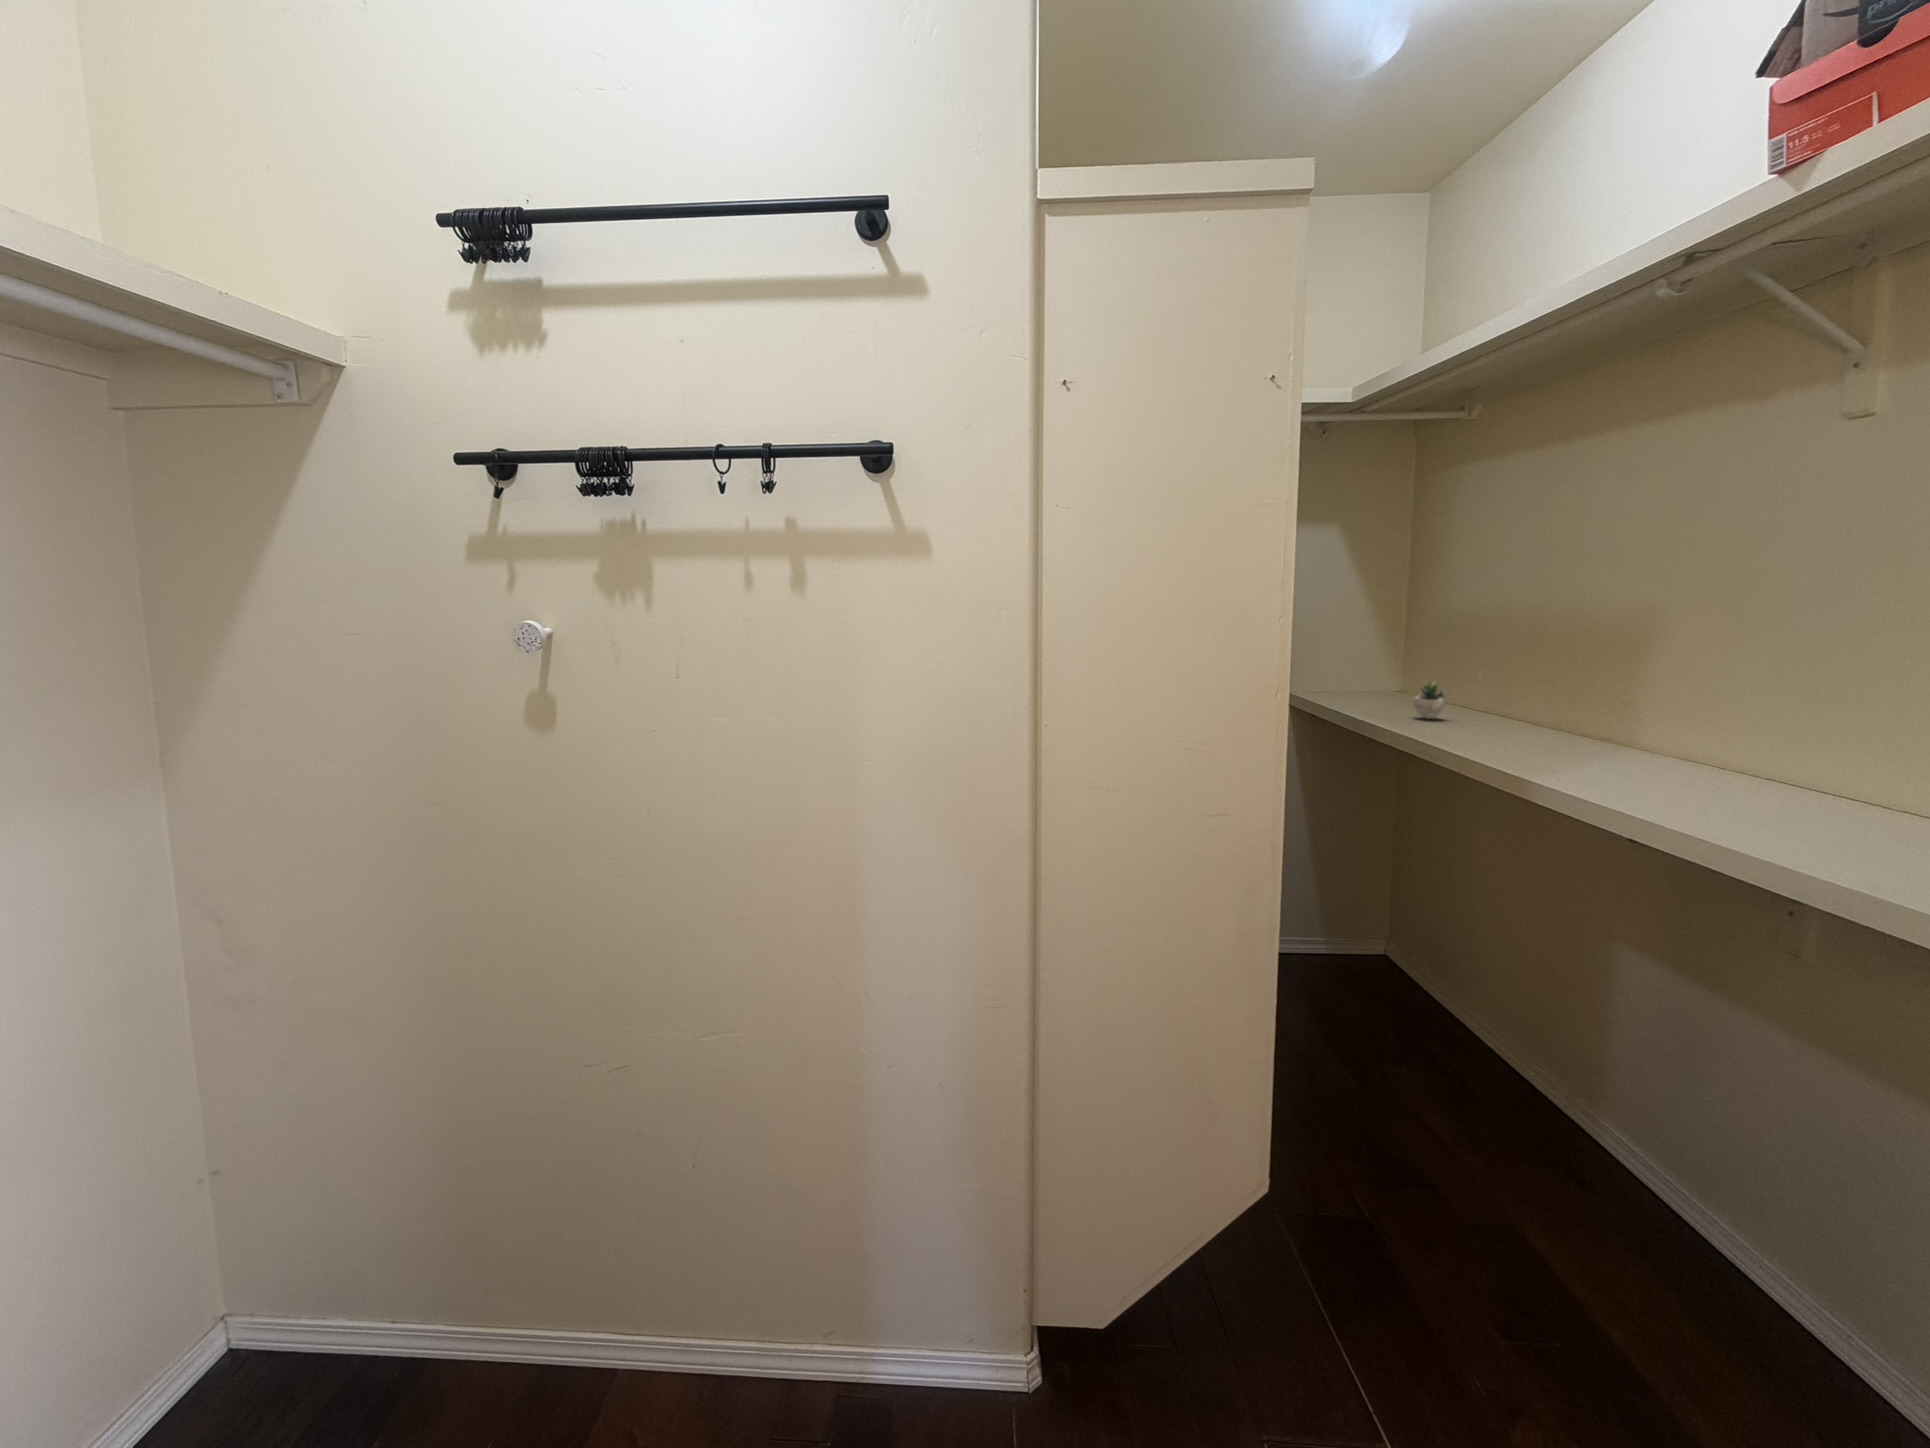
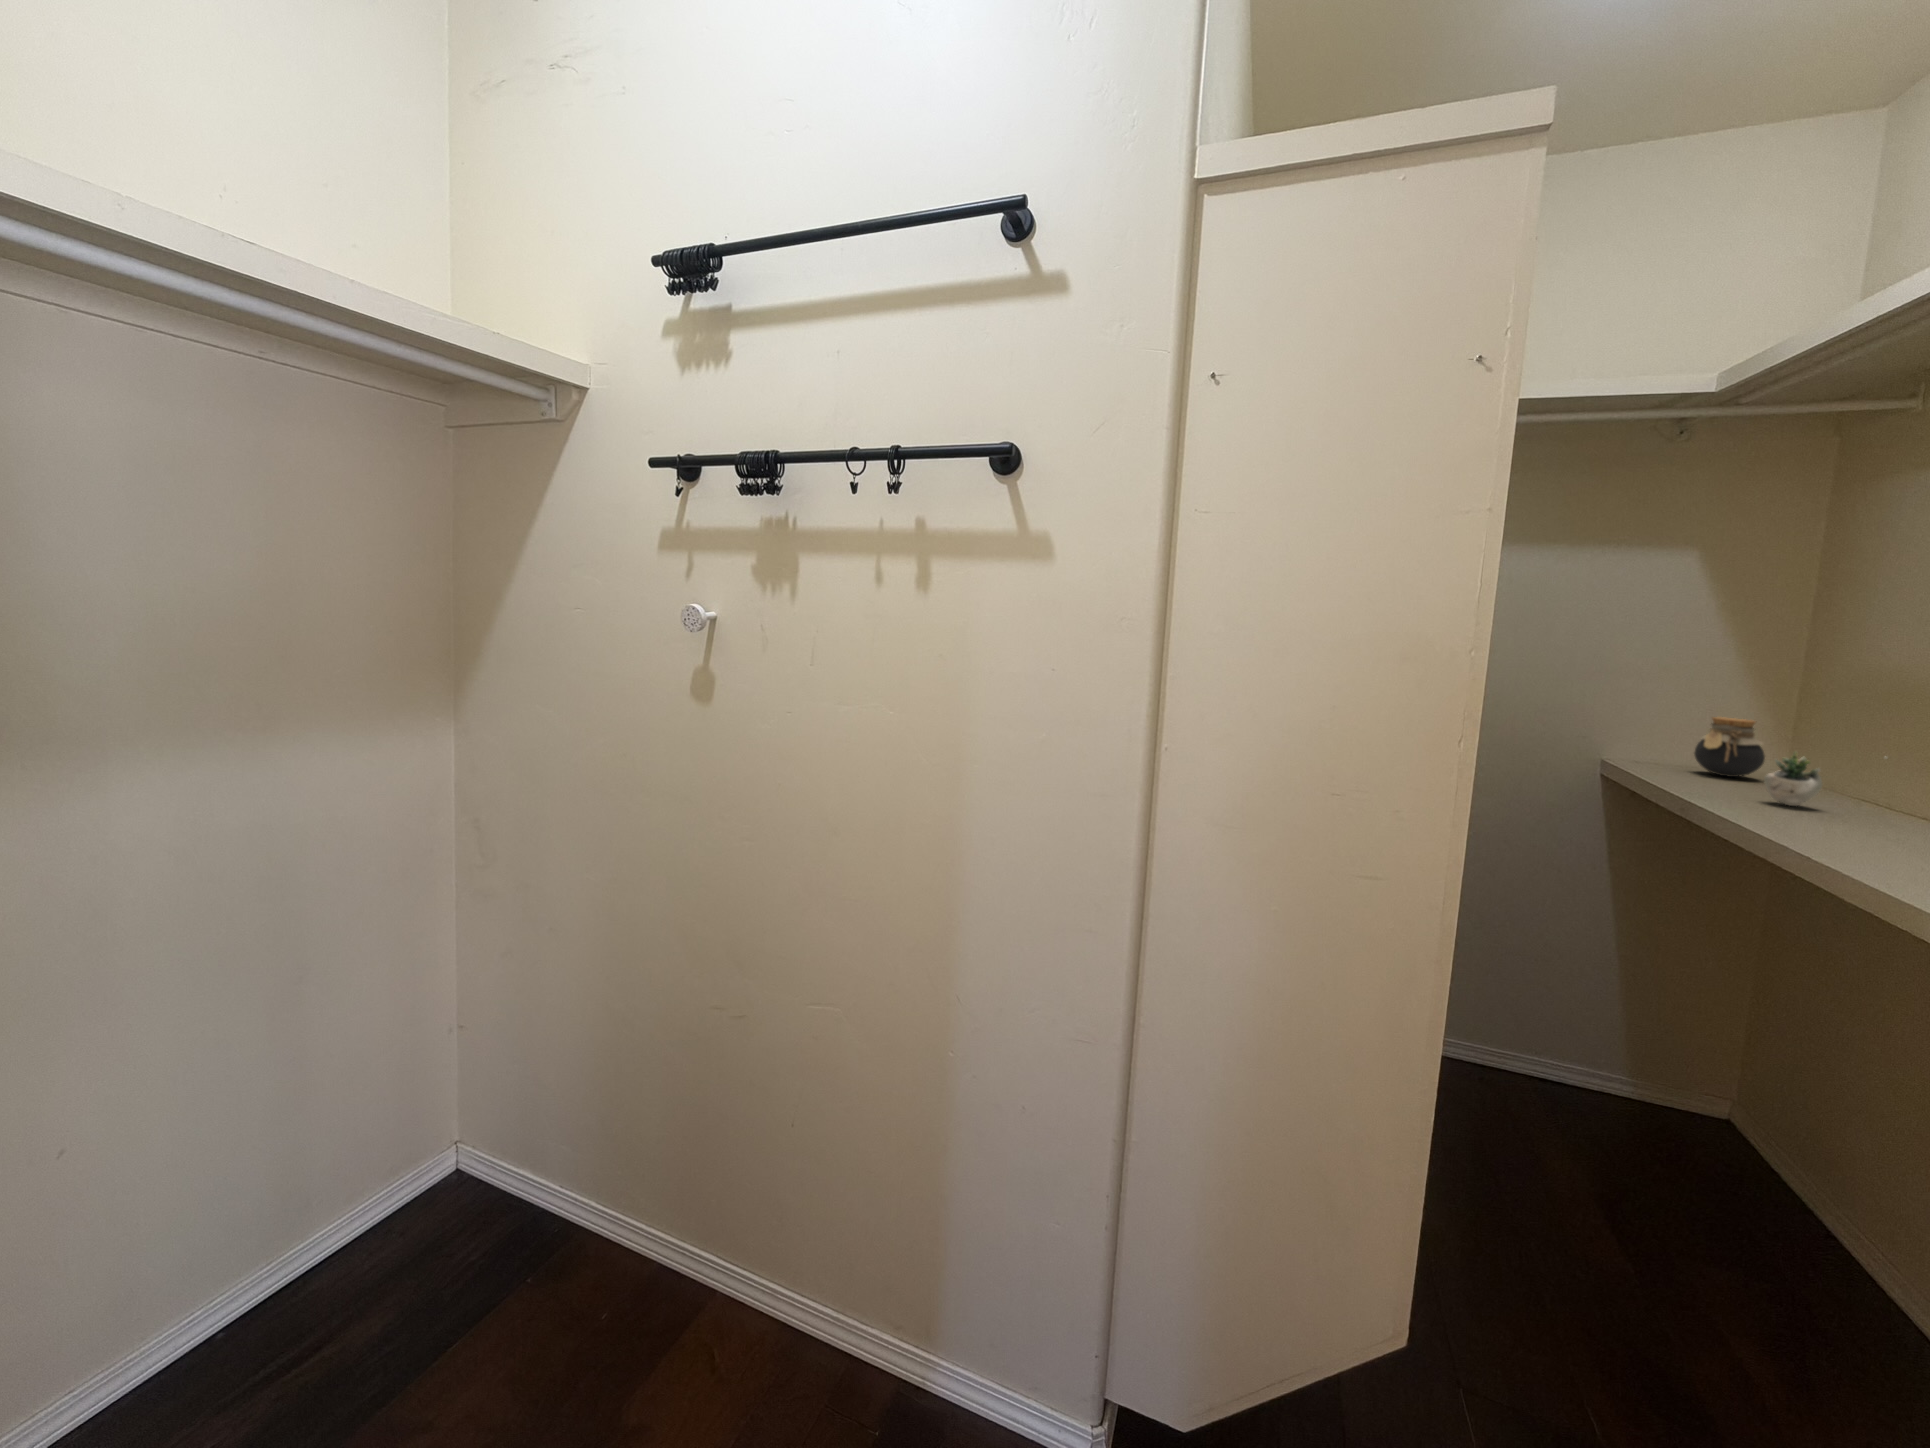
jar: none [1363,658,1405,702] -> present [1694,717,1765,777]

